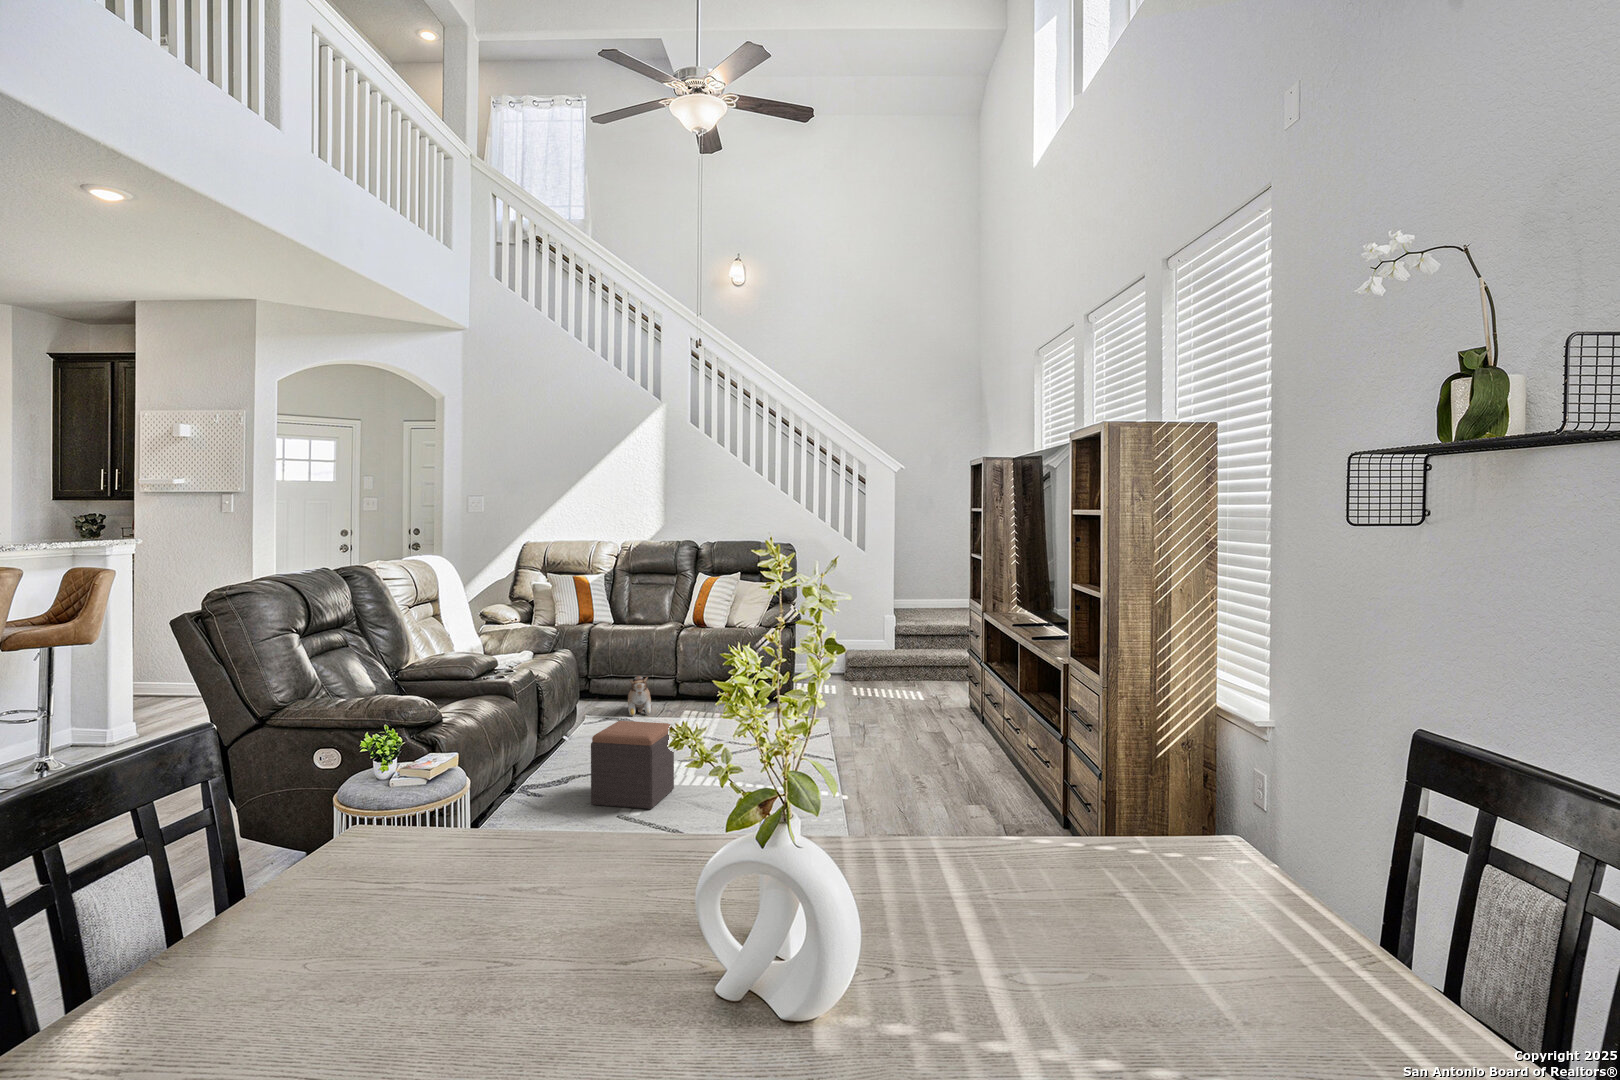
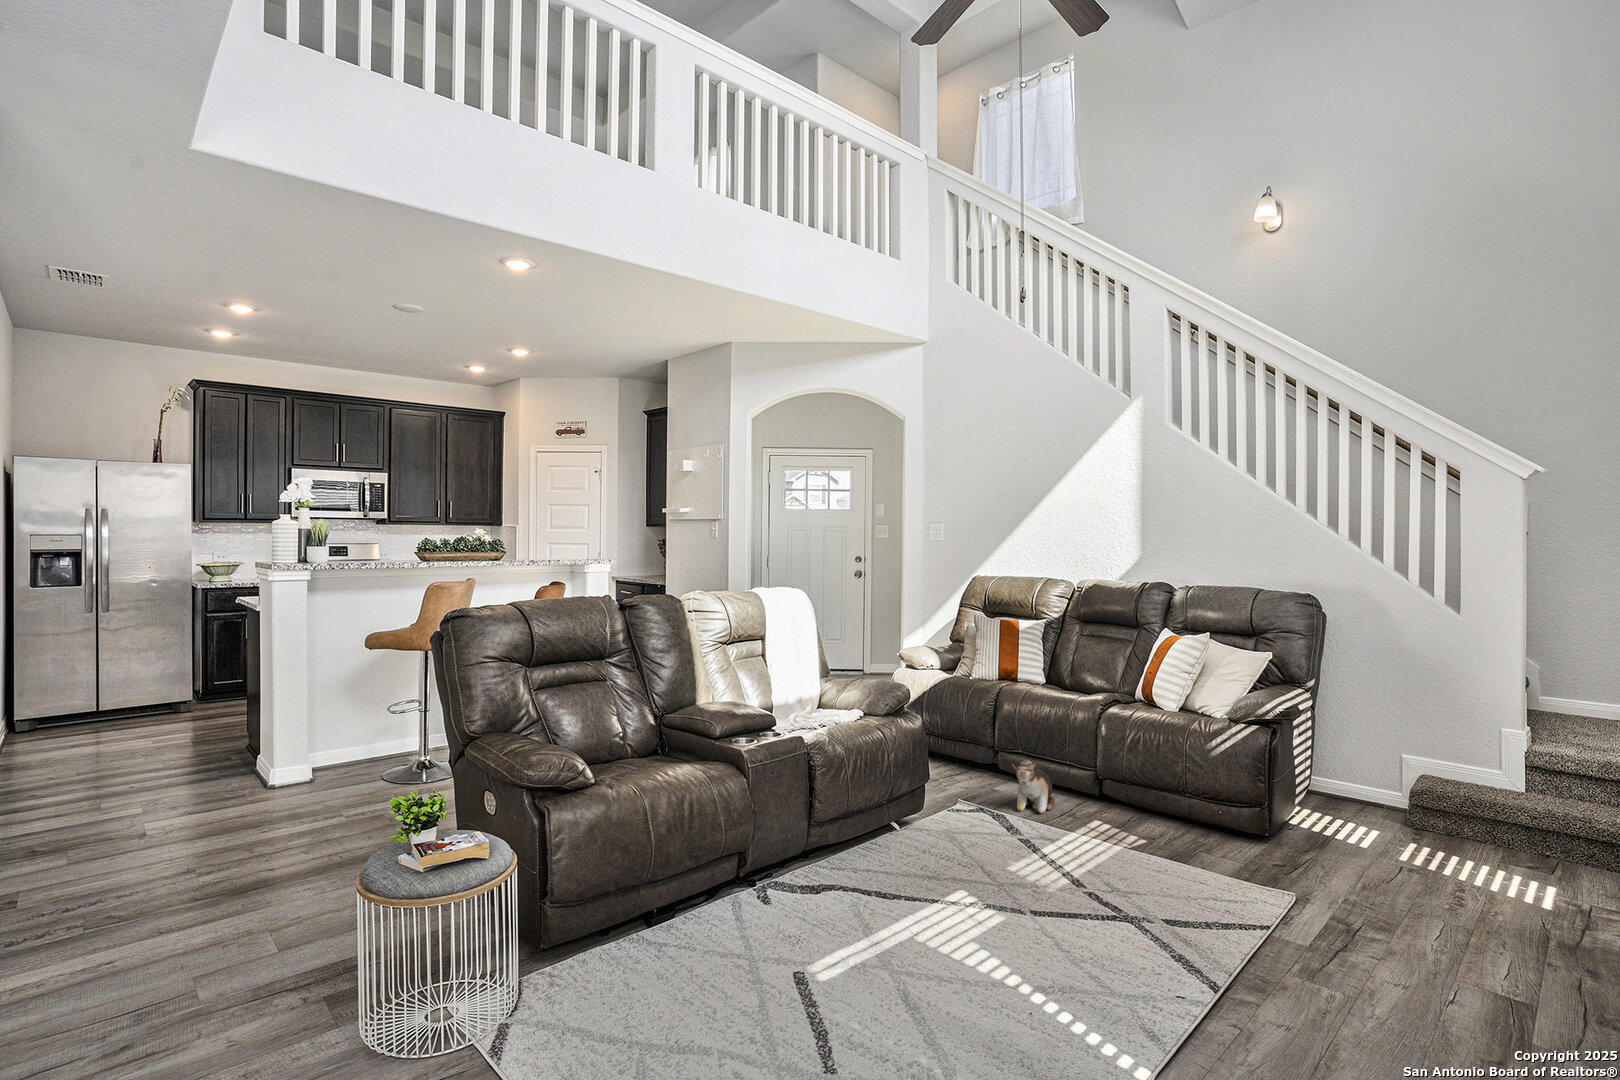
footstool: present [591,721,674,809] -> none [807,825,927,963]

